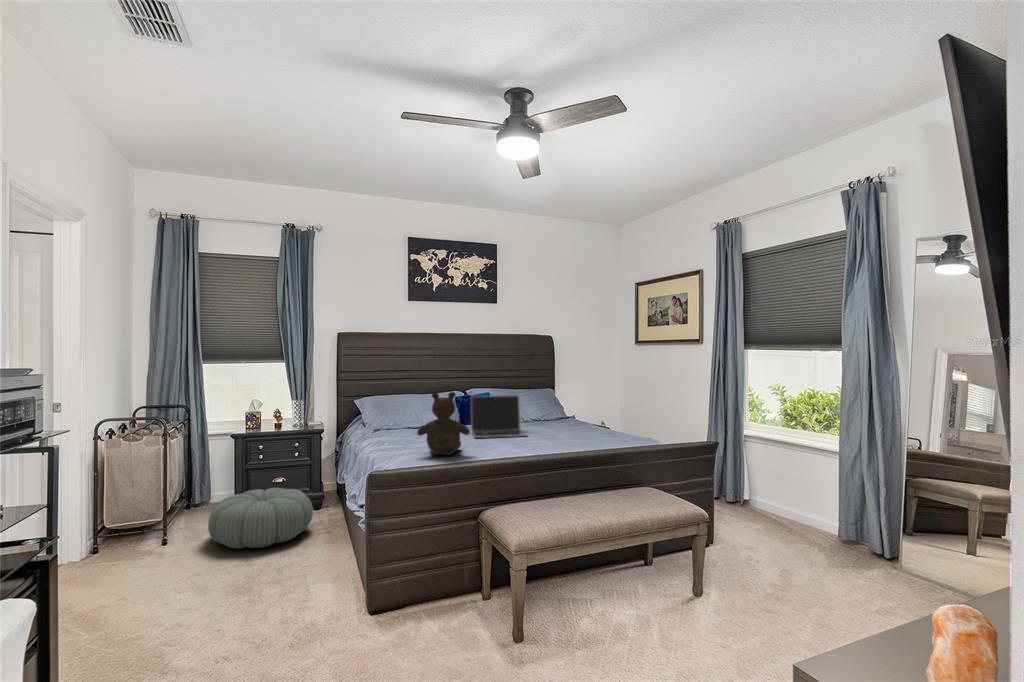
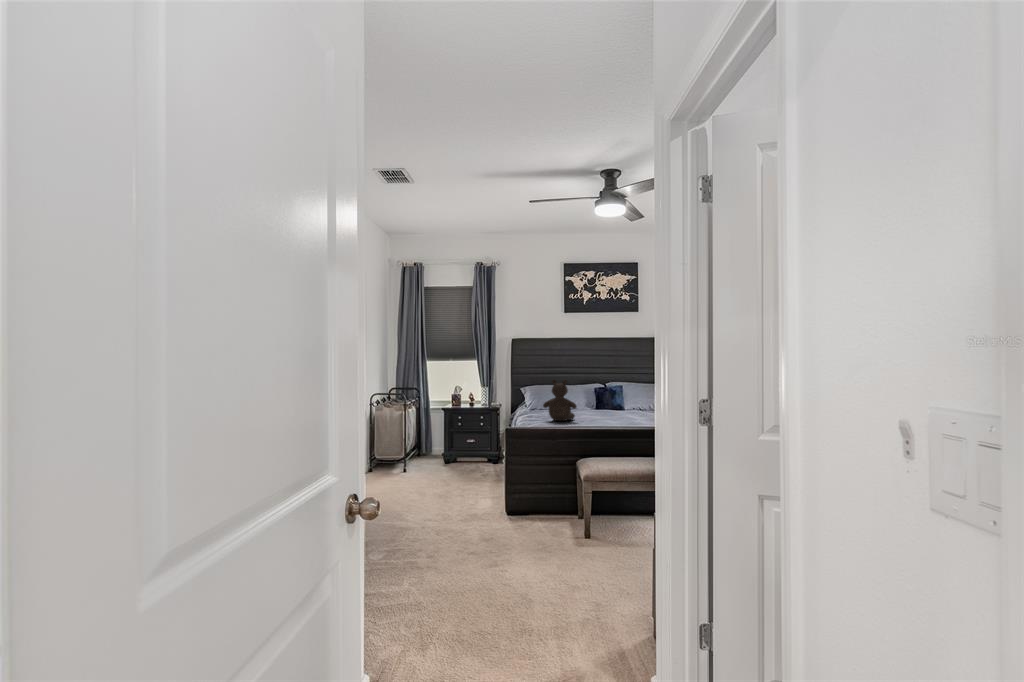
laptop: present [471,395,527,438] -> none [593,386,633,416]
pouf: present [208,488,313,548] -> none [429,443,489,476]

